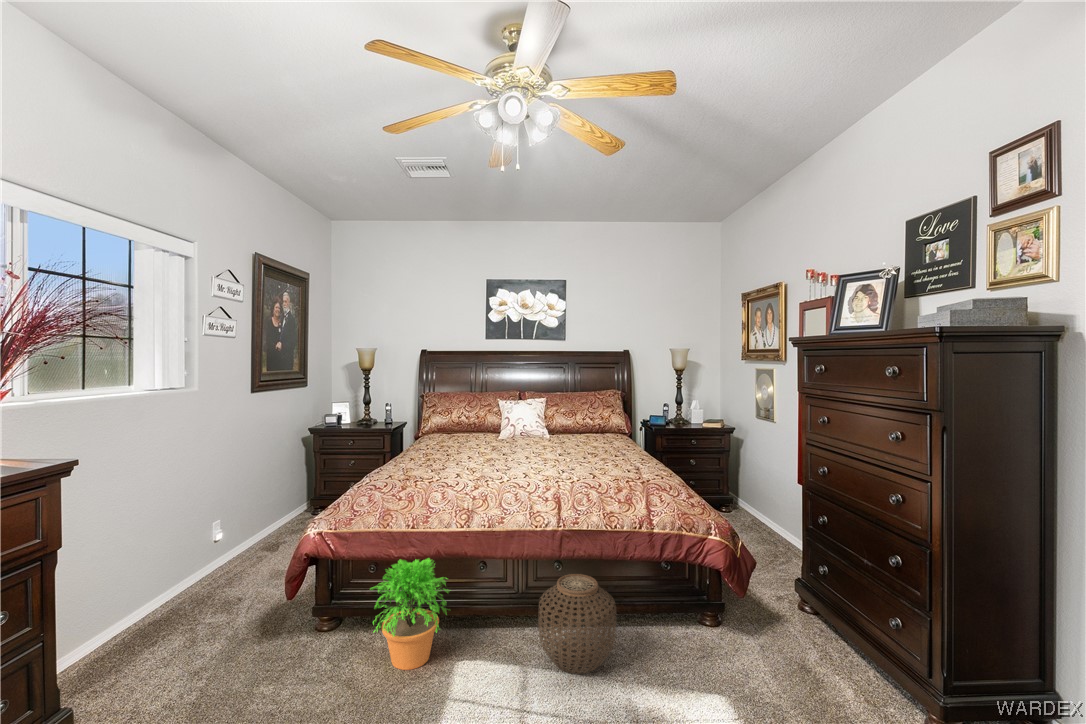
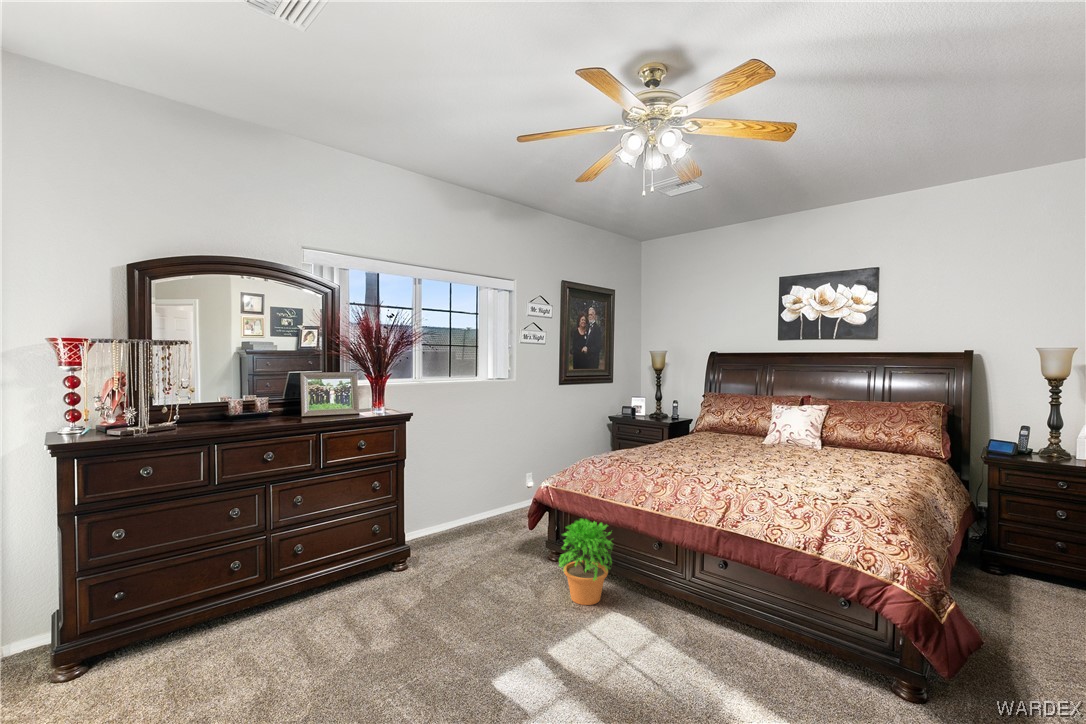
woven basket: present [538,574,616,674] -> none [670,570,749,668]

